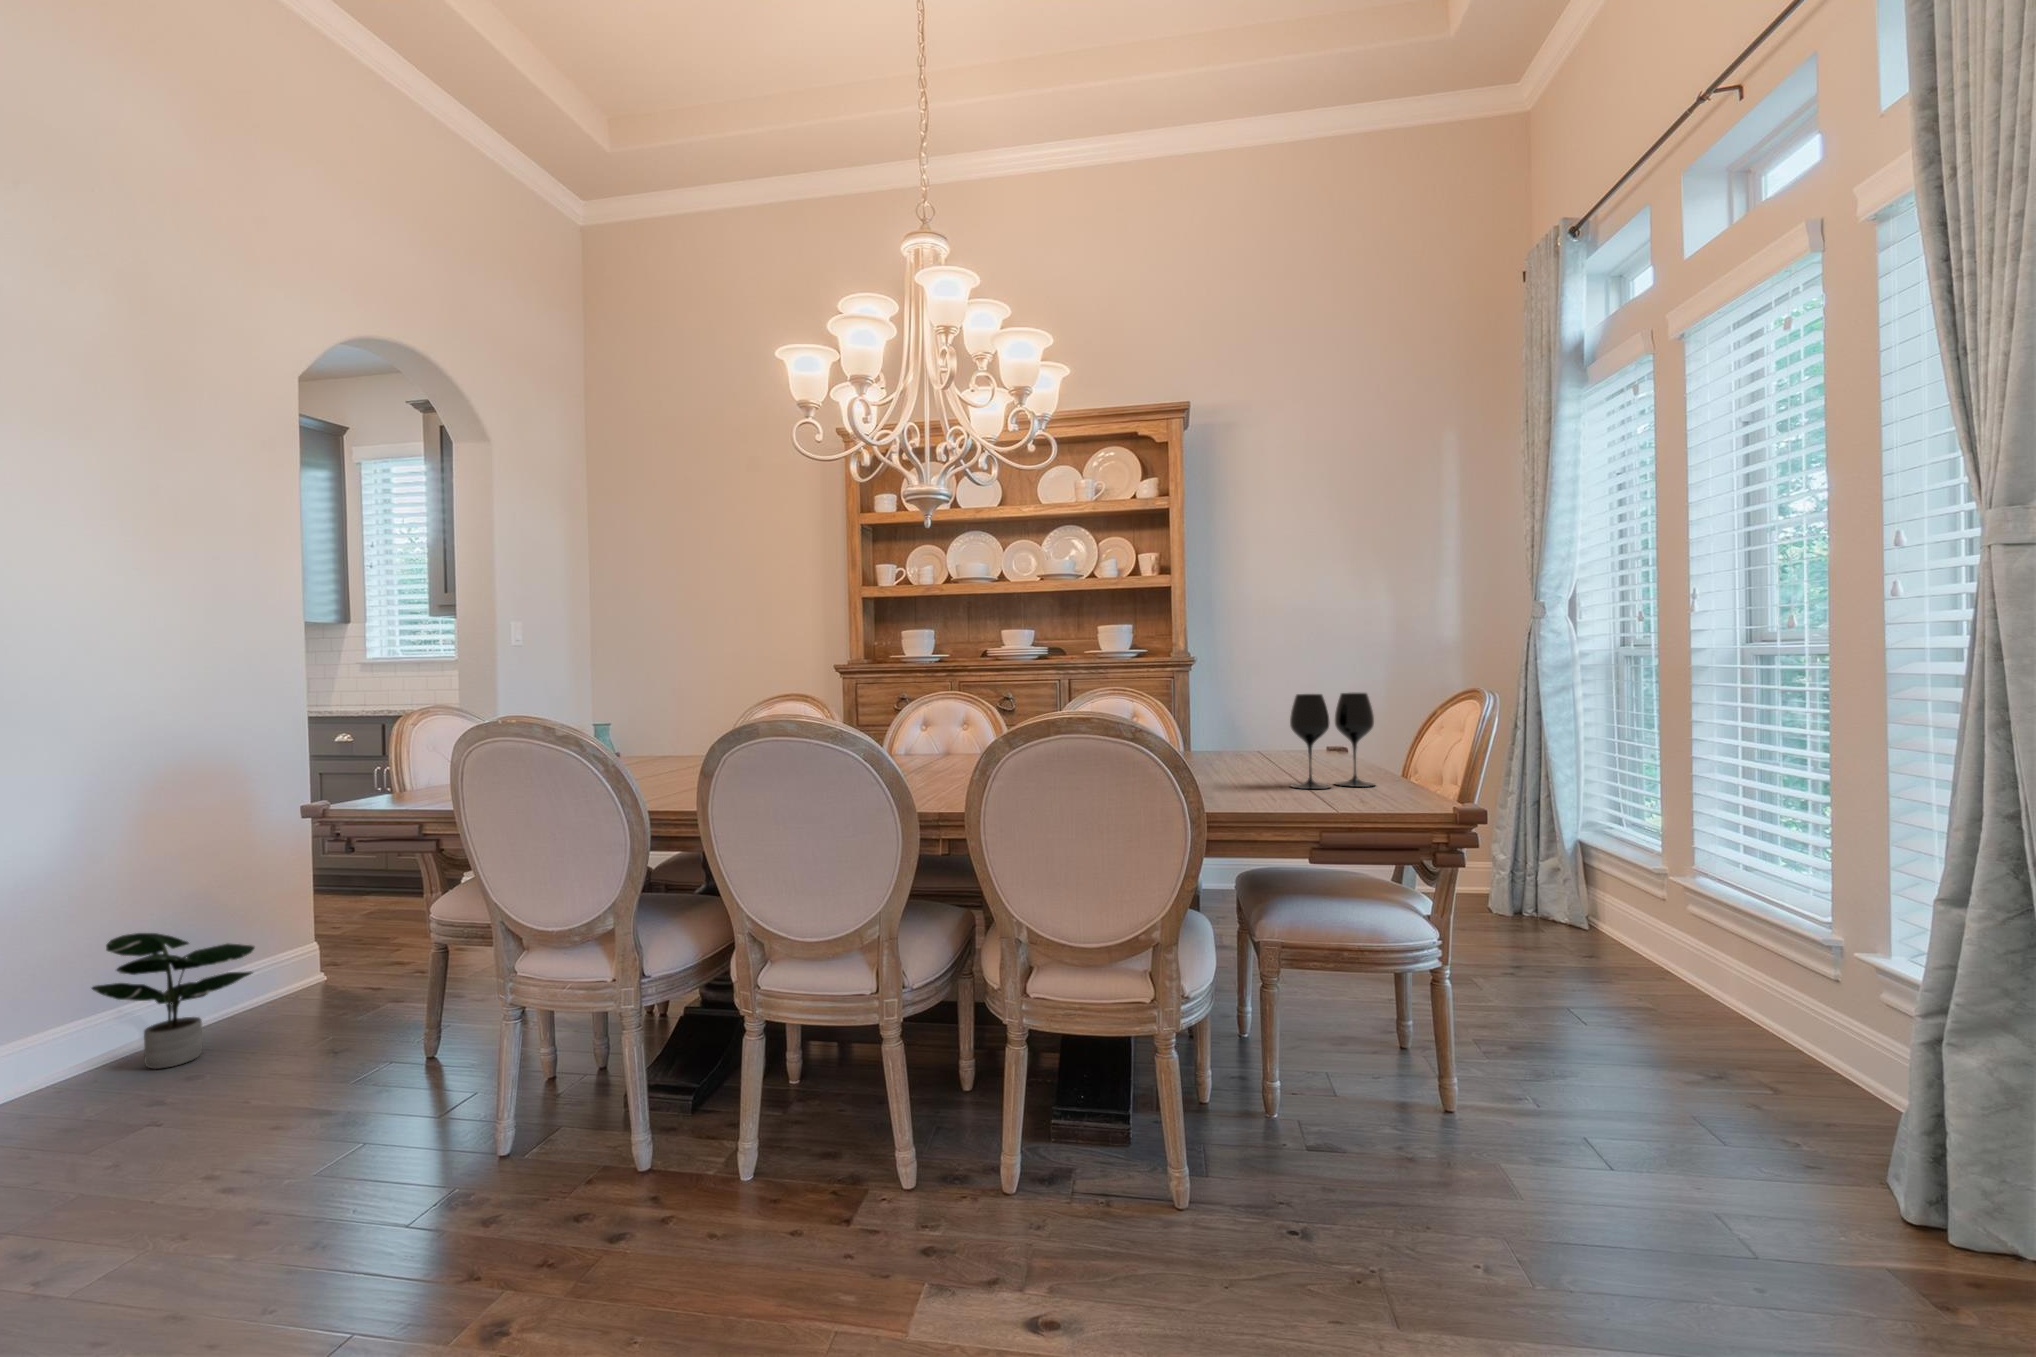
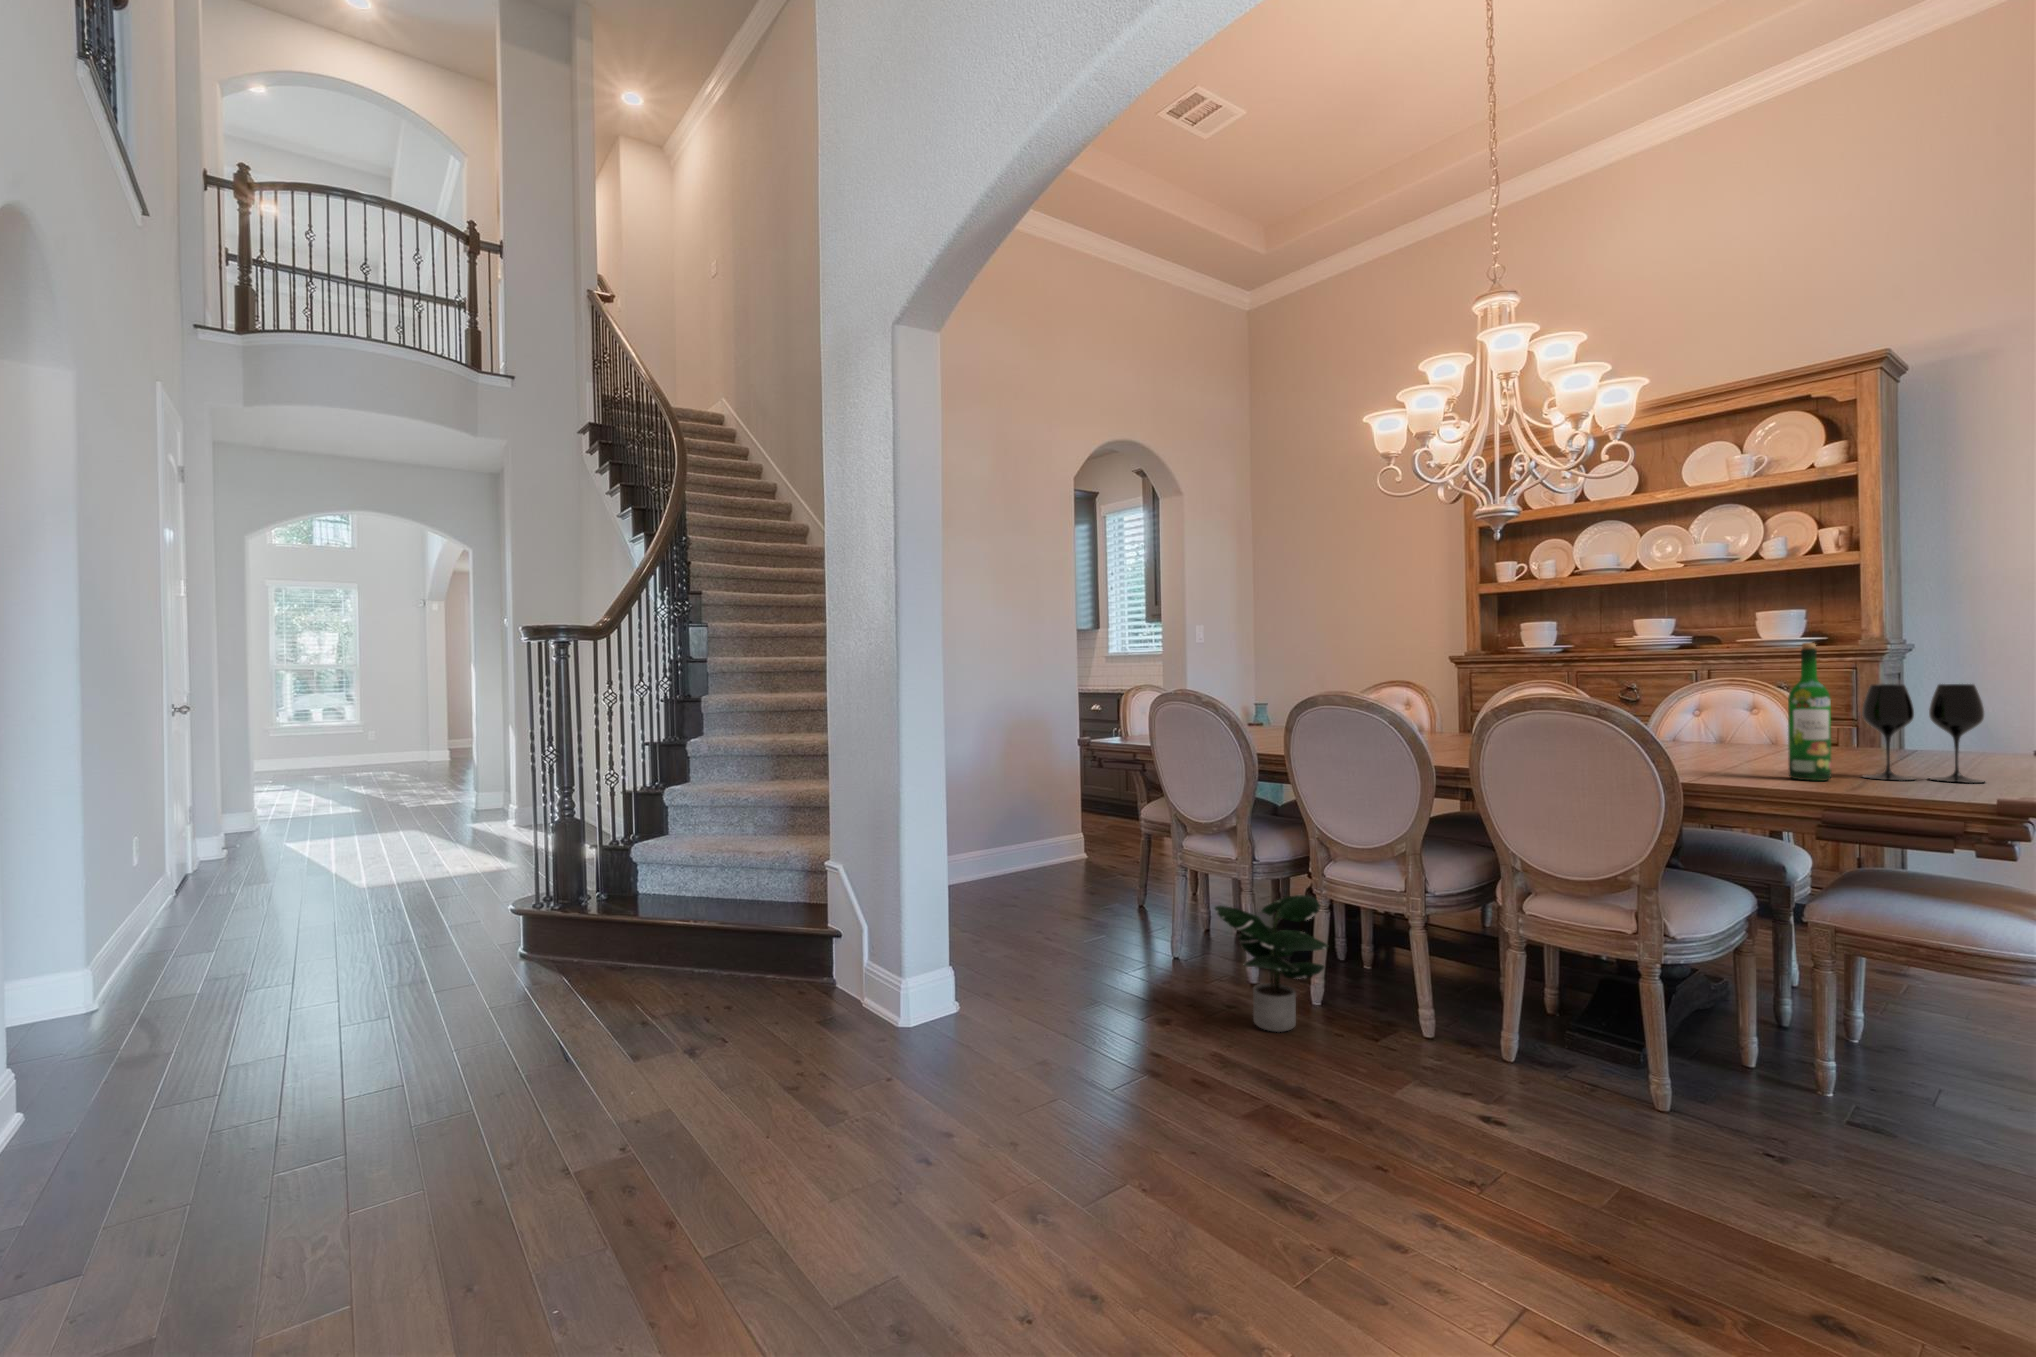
wine bottle: none [1248,652,1285,797] -> present [1788,643,1831,781]
potted plant: present [92,933,254,1069] -> present [1215,895,1328,1032]

